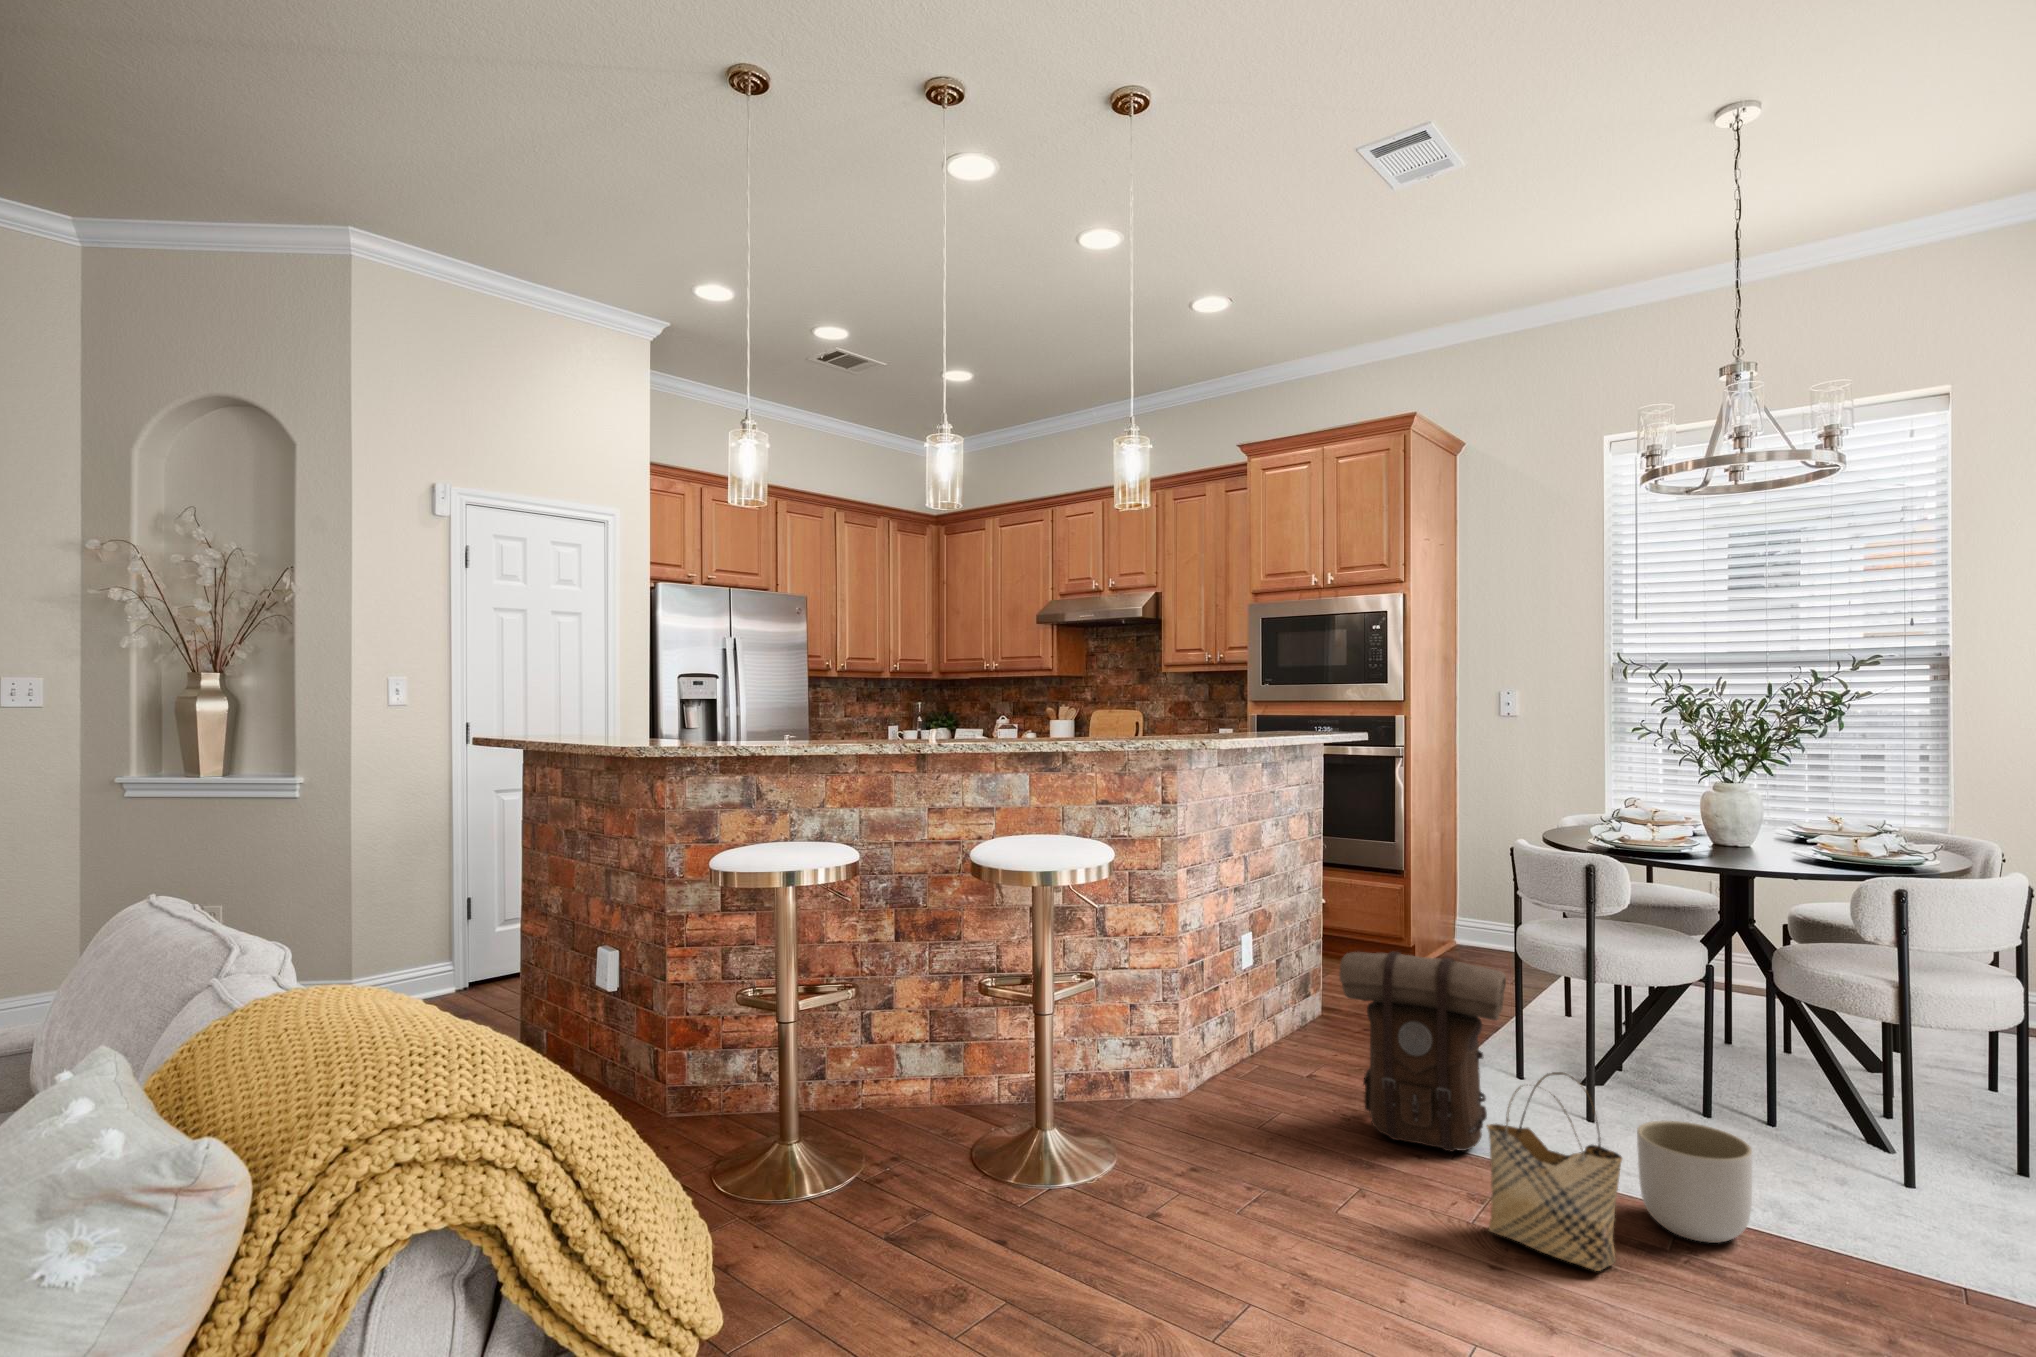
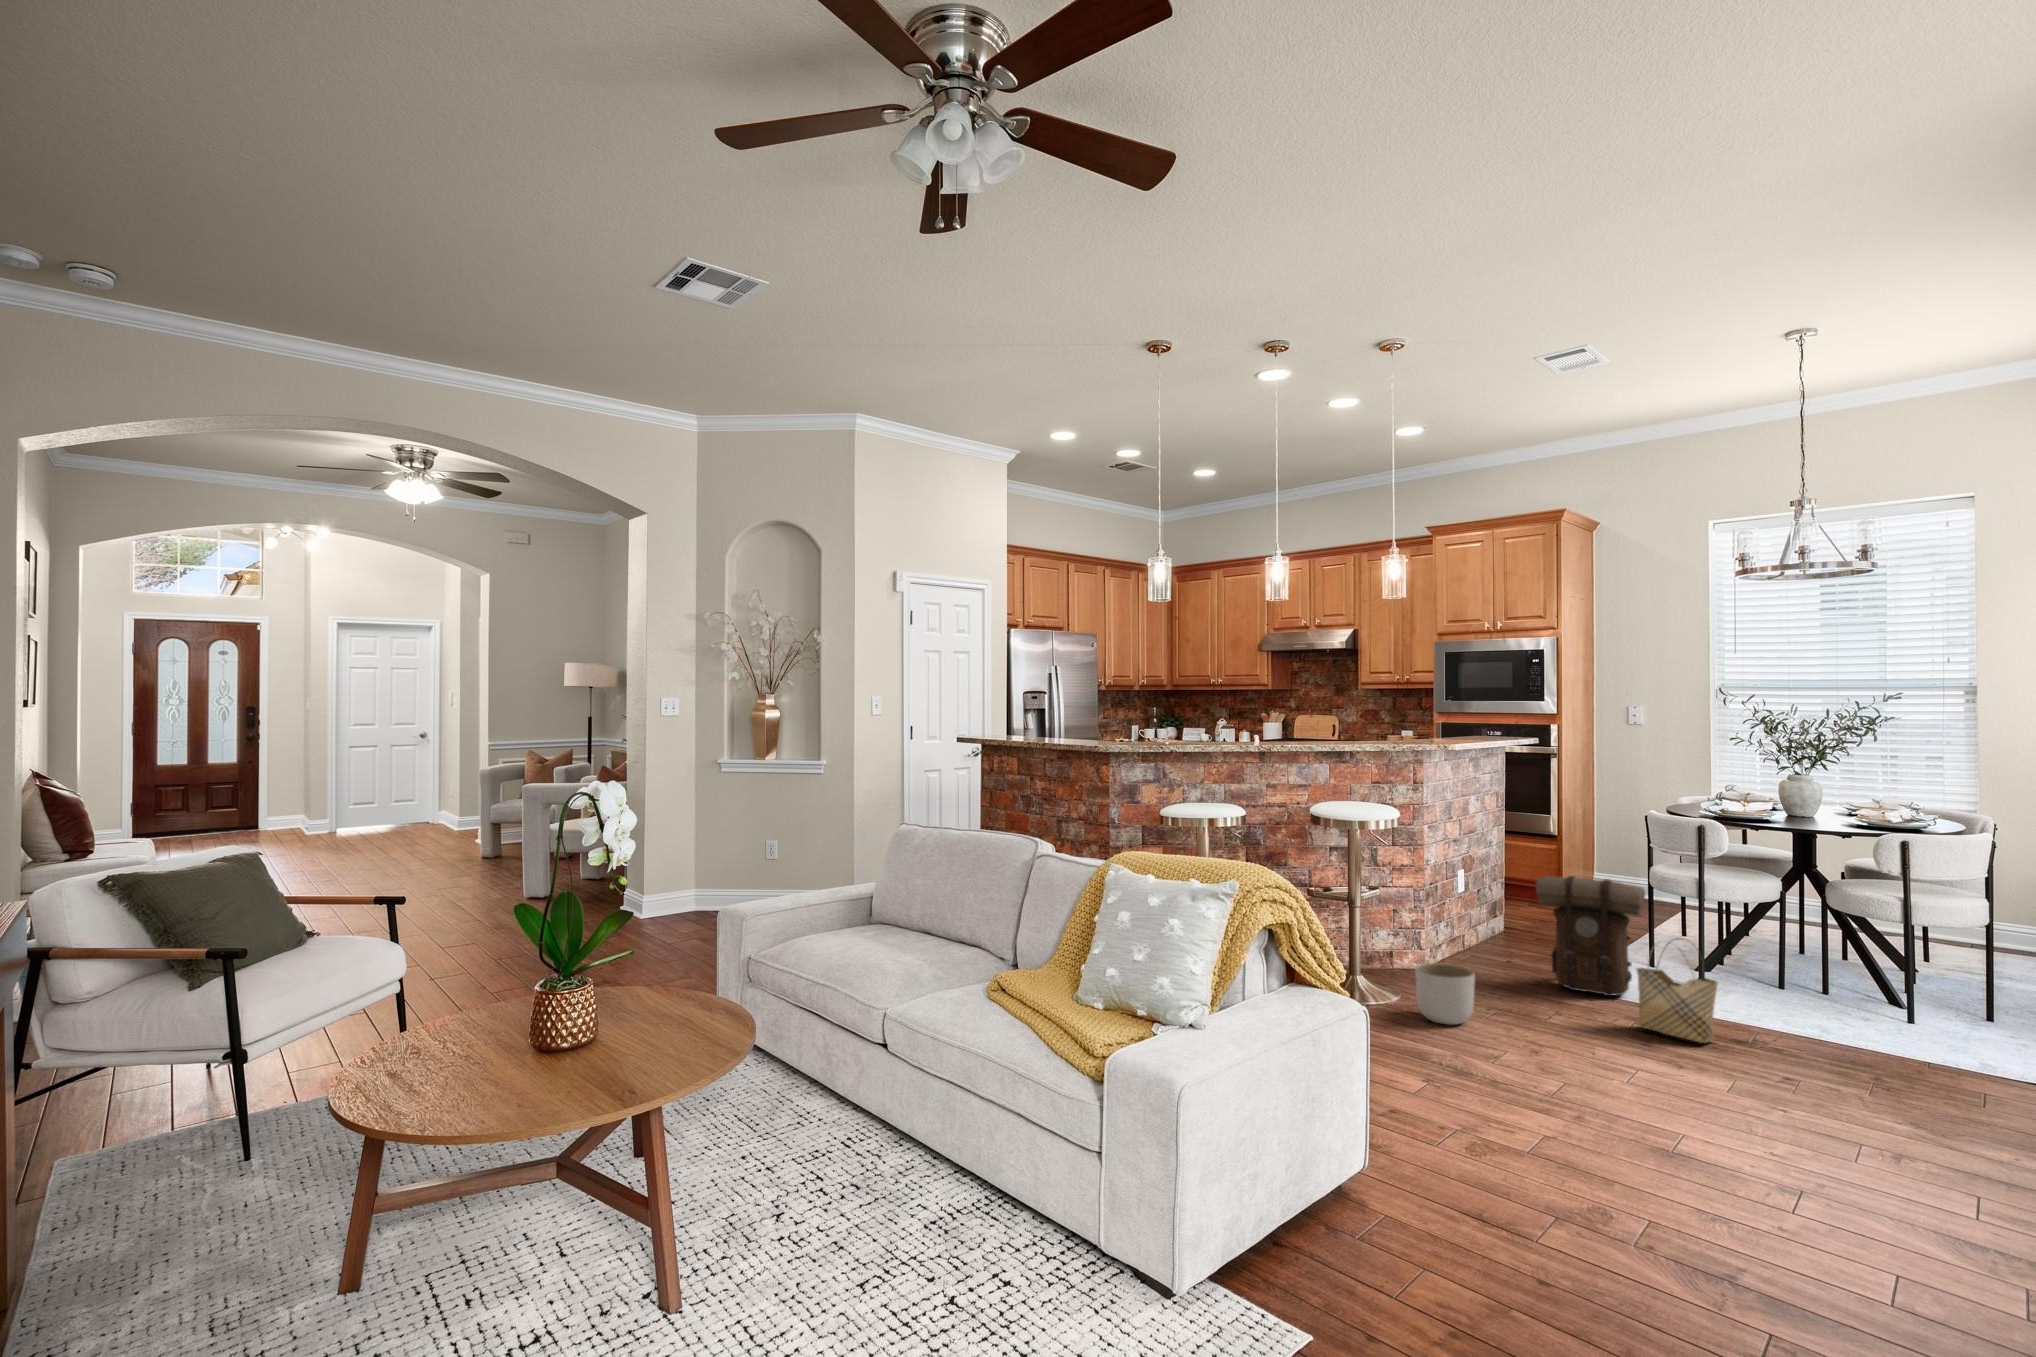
planter: present [1637,1121,1753,1243] -> present [1415,963,1475,1025]

